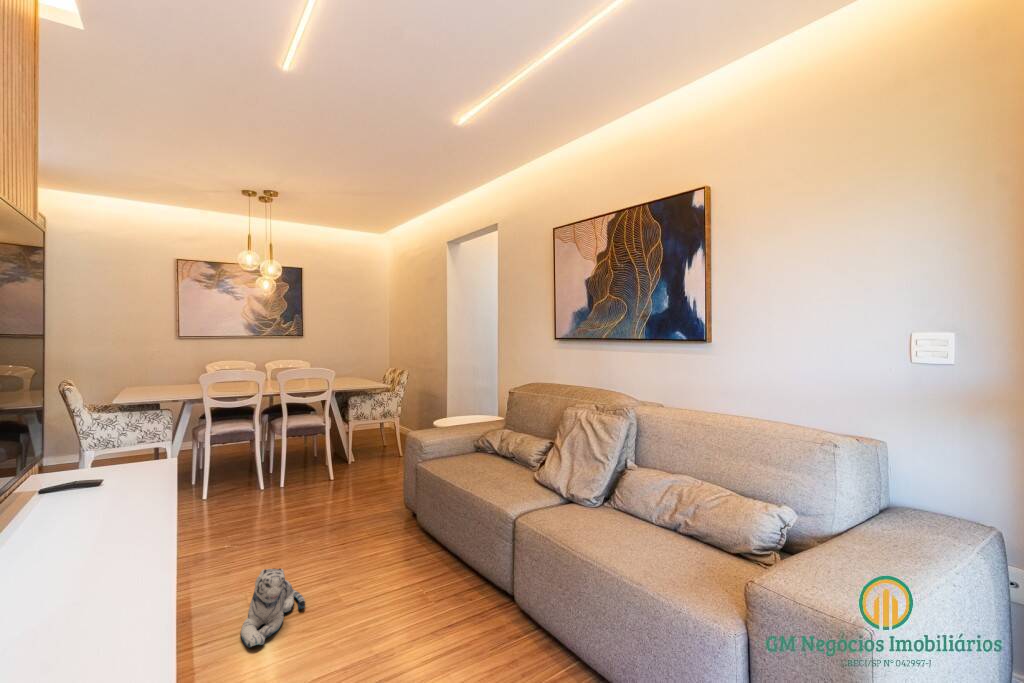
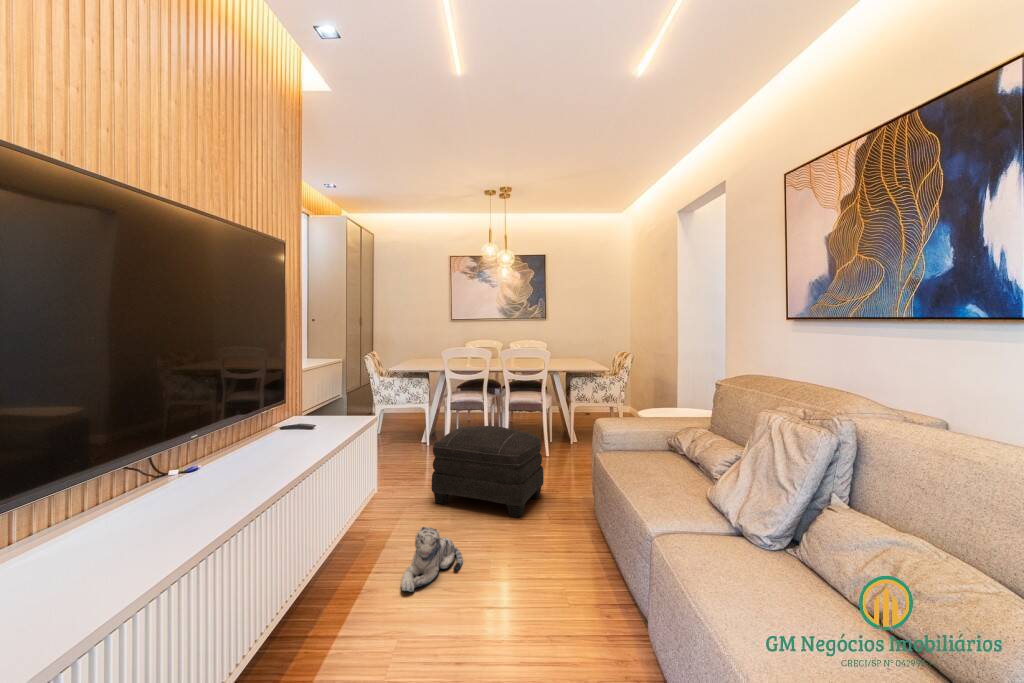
ottoman: none [223,453,354,553] -> present [431,426,543,517]

